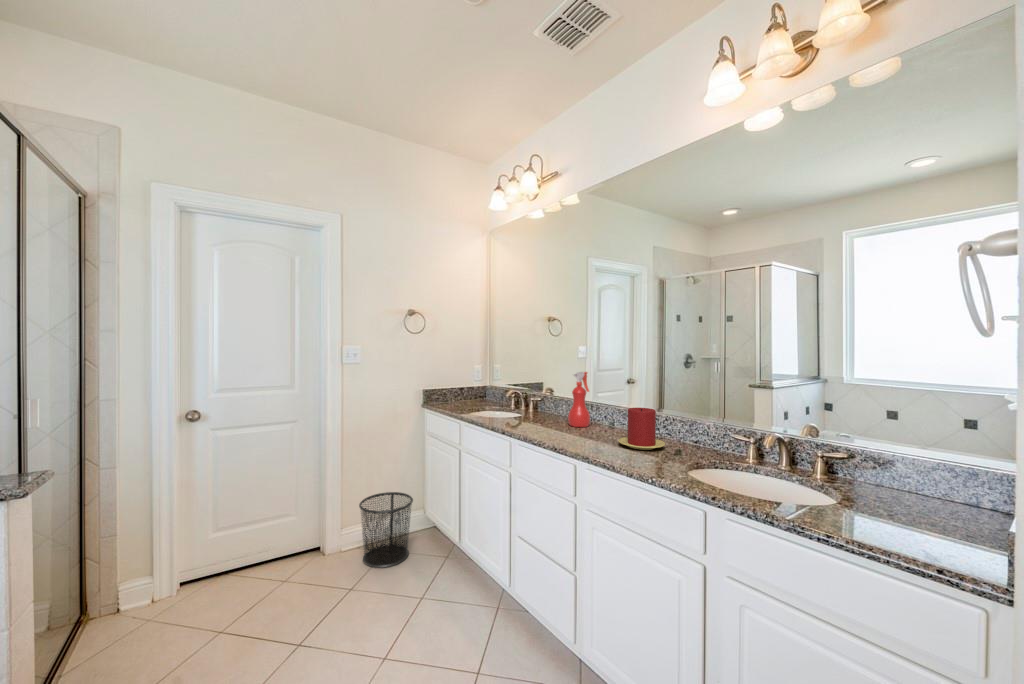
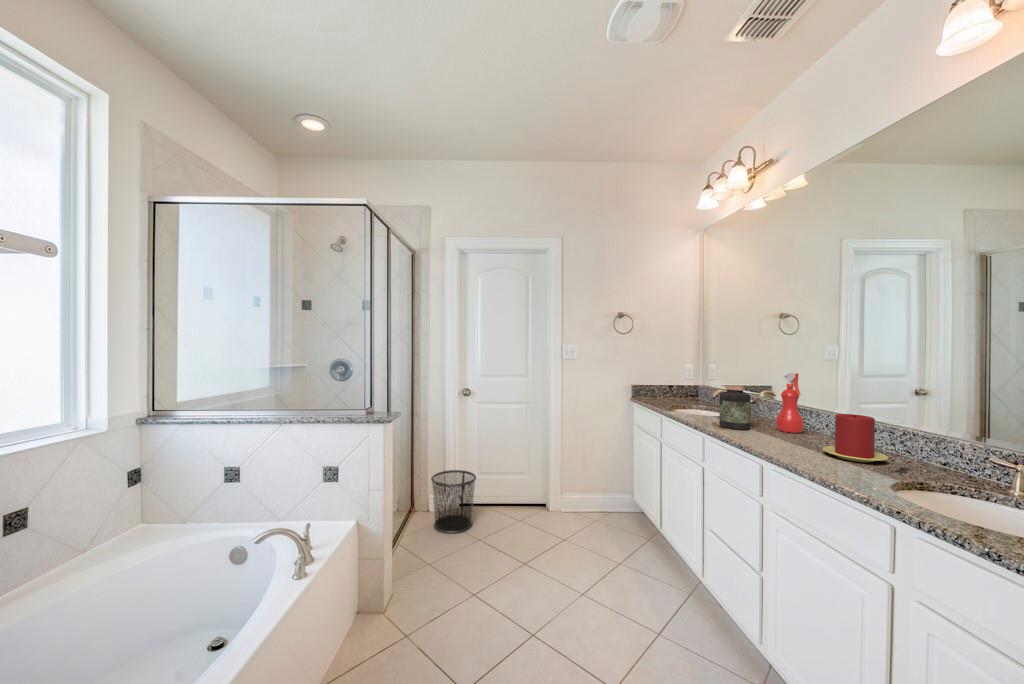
jar: none [523,386,550,430] -> present [719,386,751,430]
waste bin: present [359,492,413,568] -> present [431,470,476,533]

